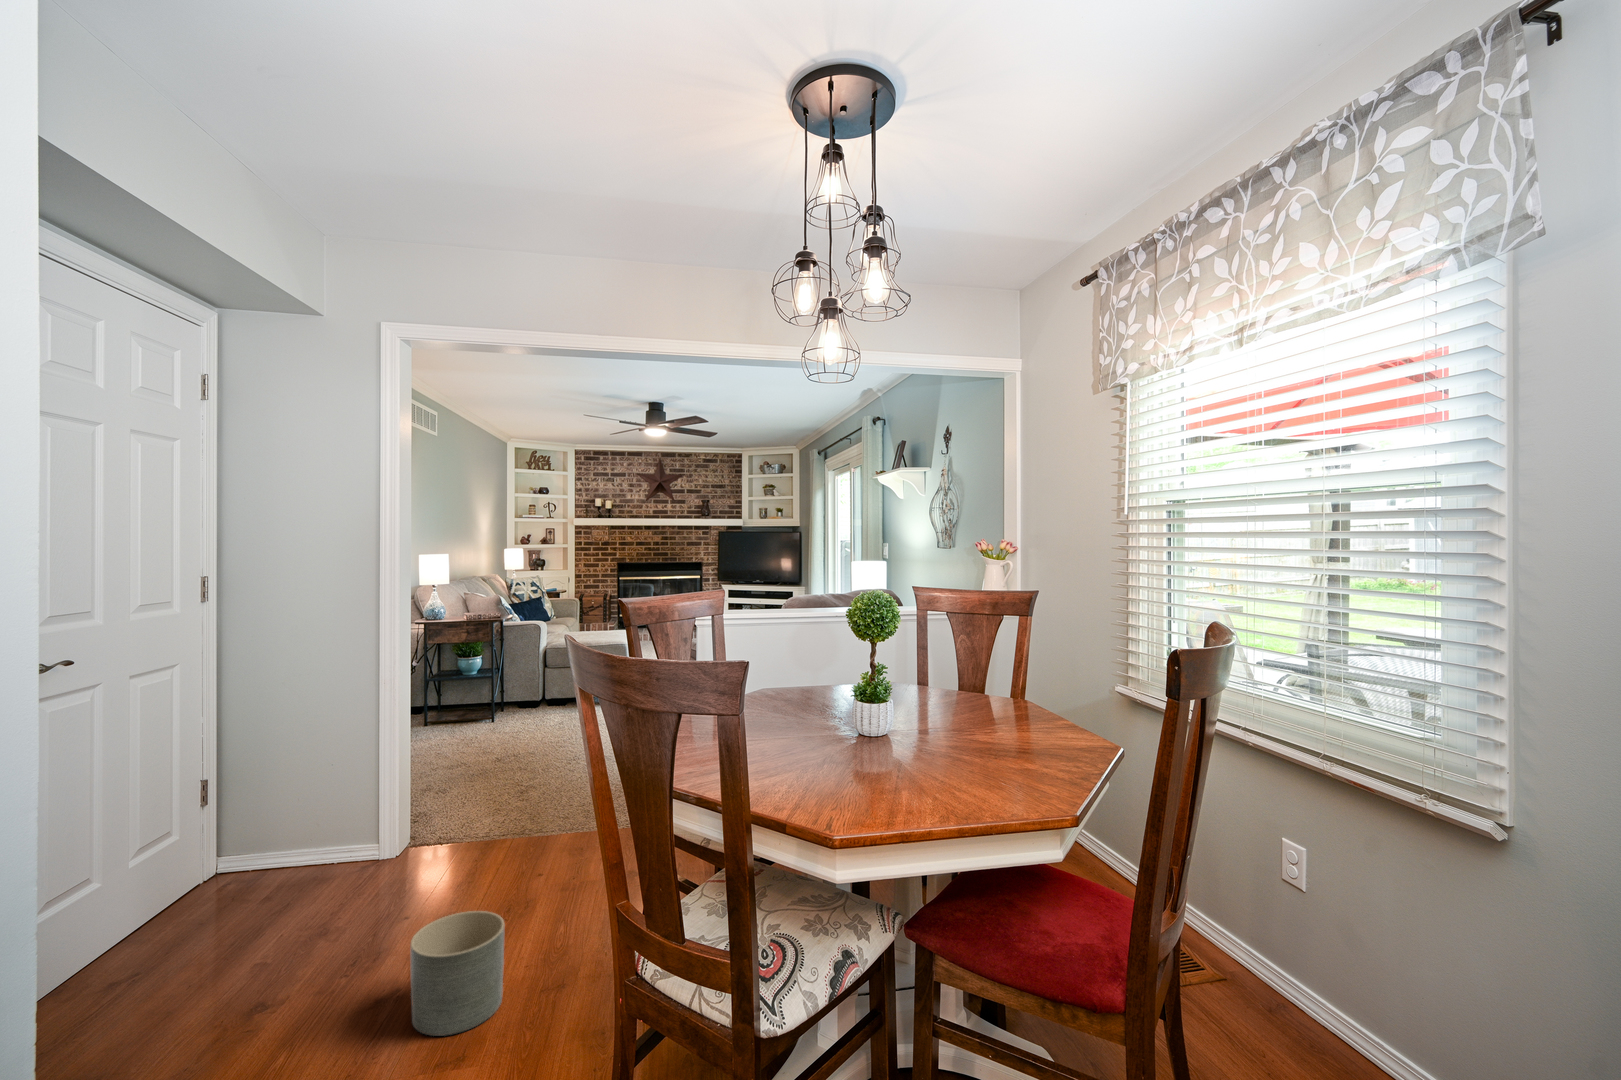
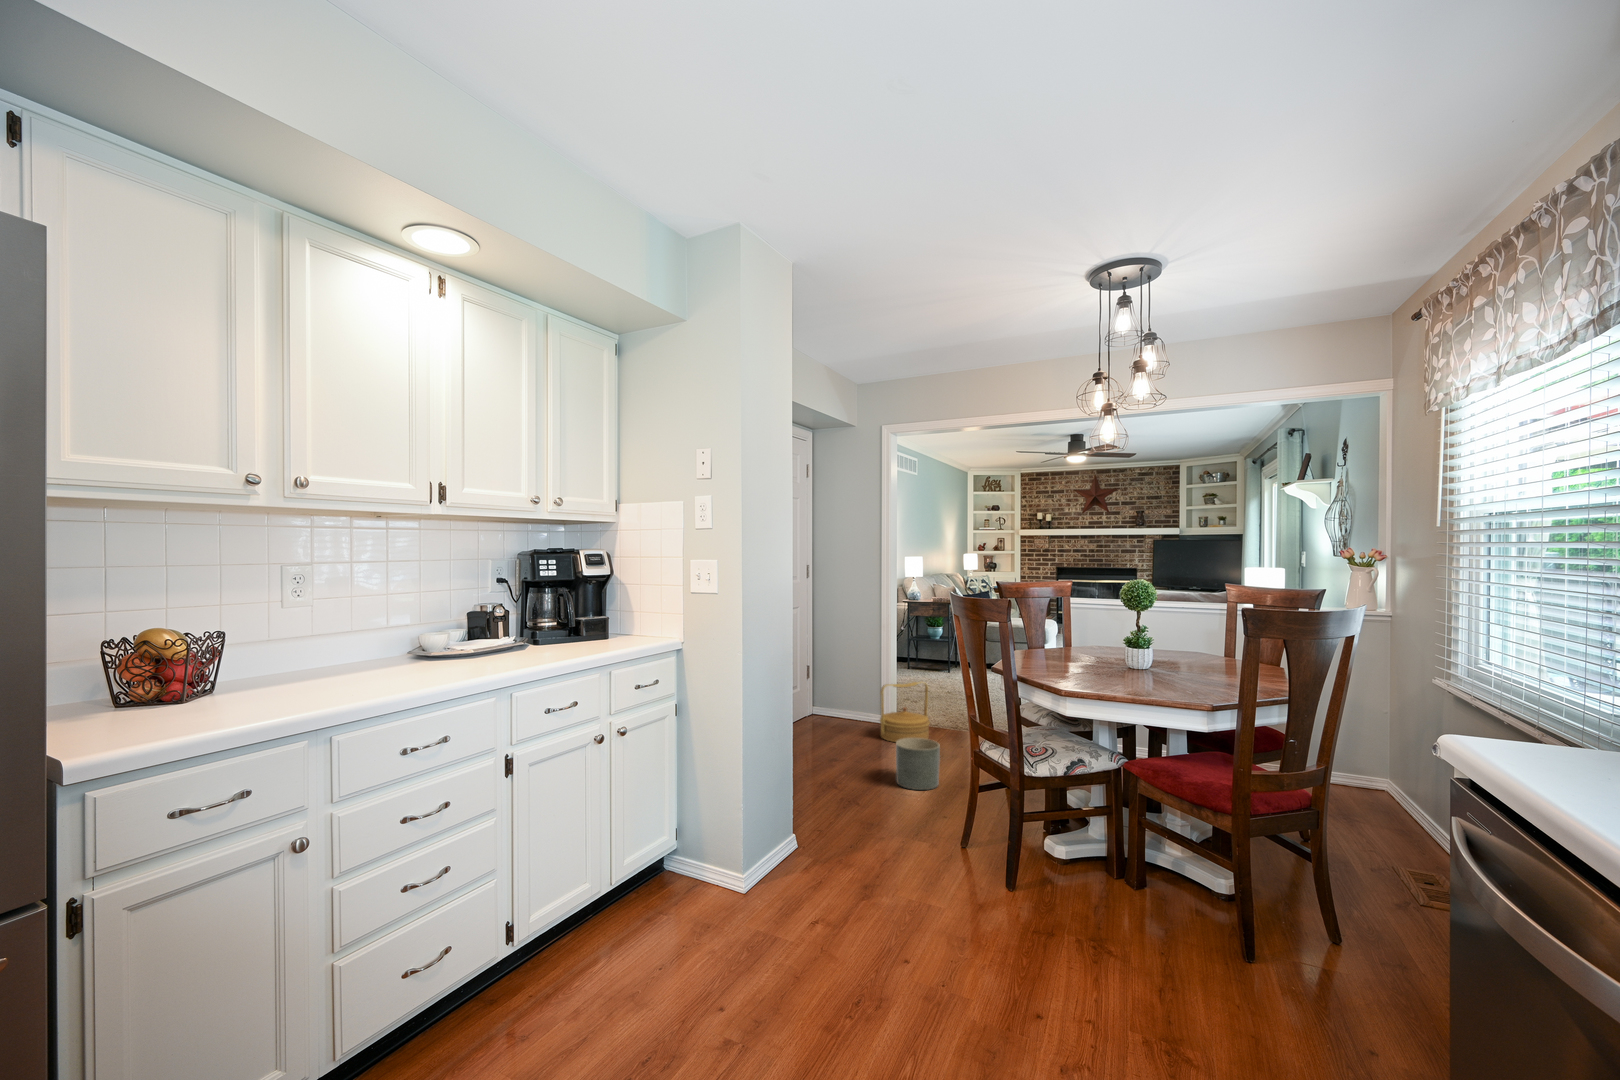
basket: none [374,773,473,898] -> present [880,681,930,742]

